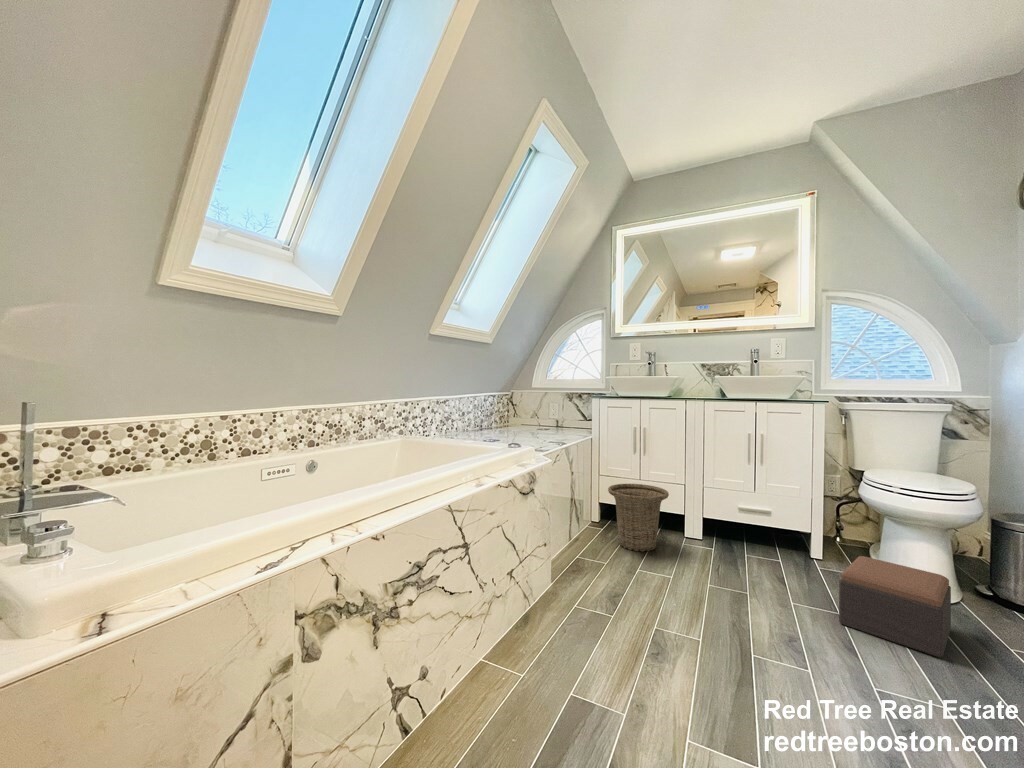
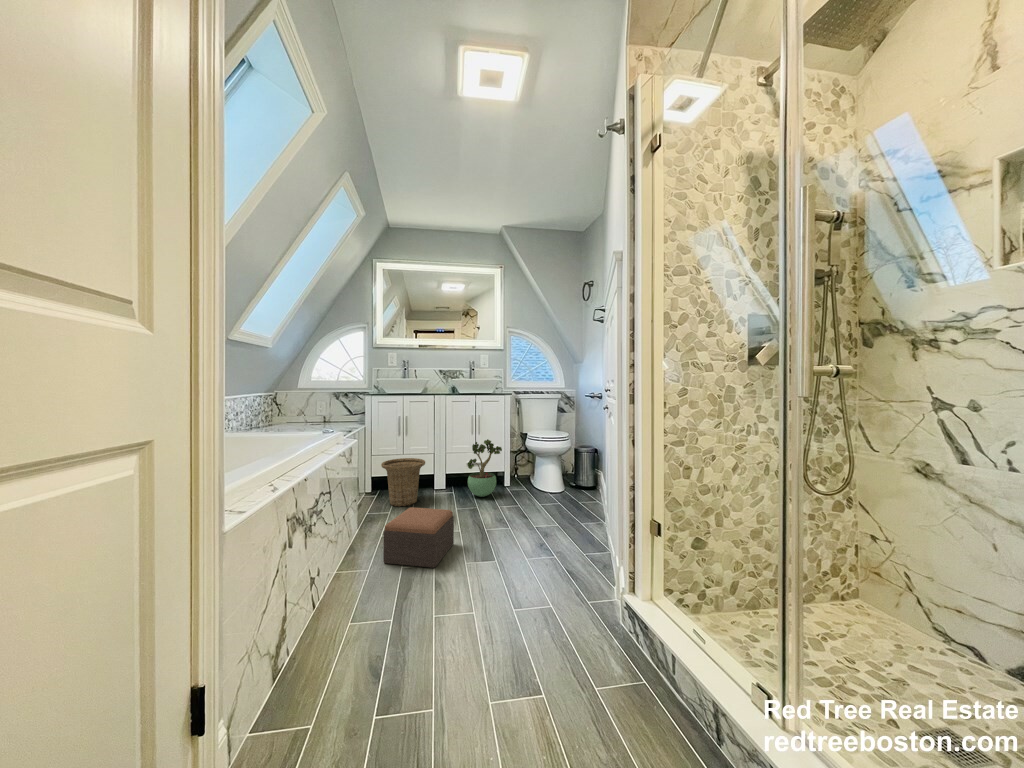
potted plant: none [736,473,803,566] -> present [468,439,502,497]
footstool: present [839,556,951,658] -> present [383,507,454,568]

